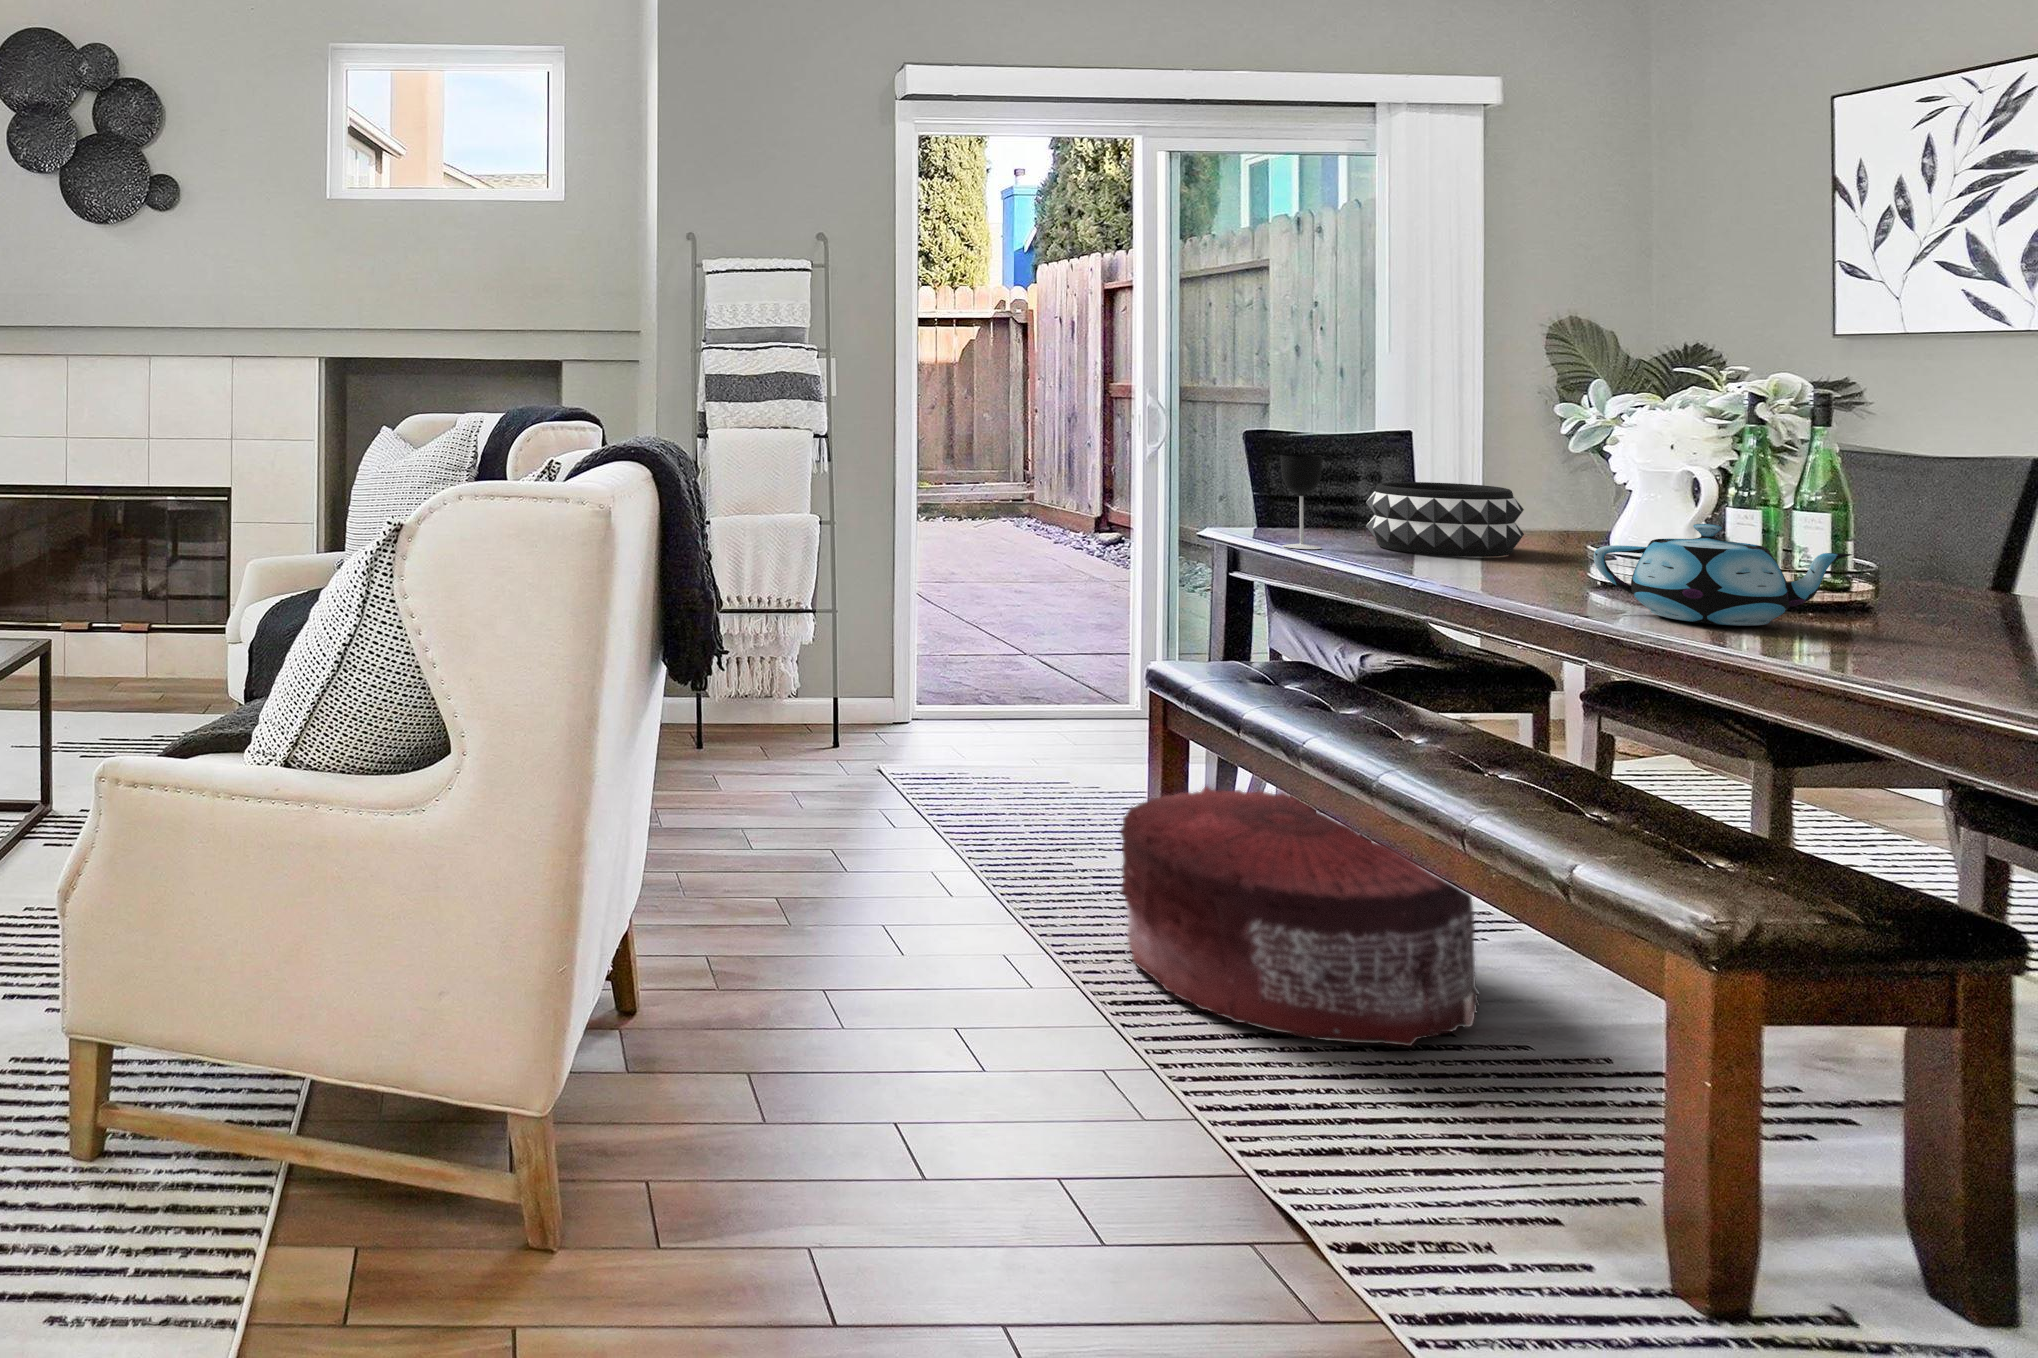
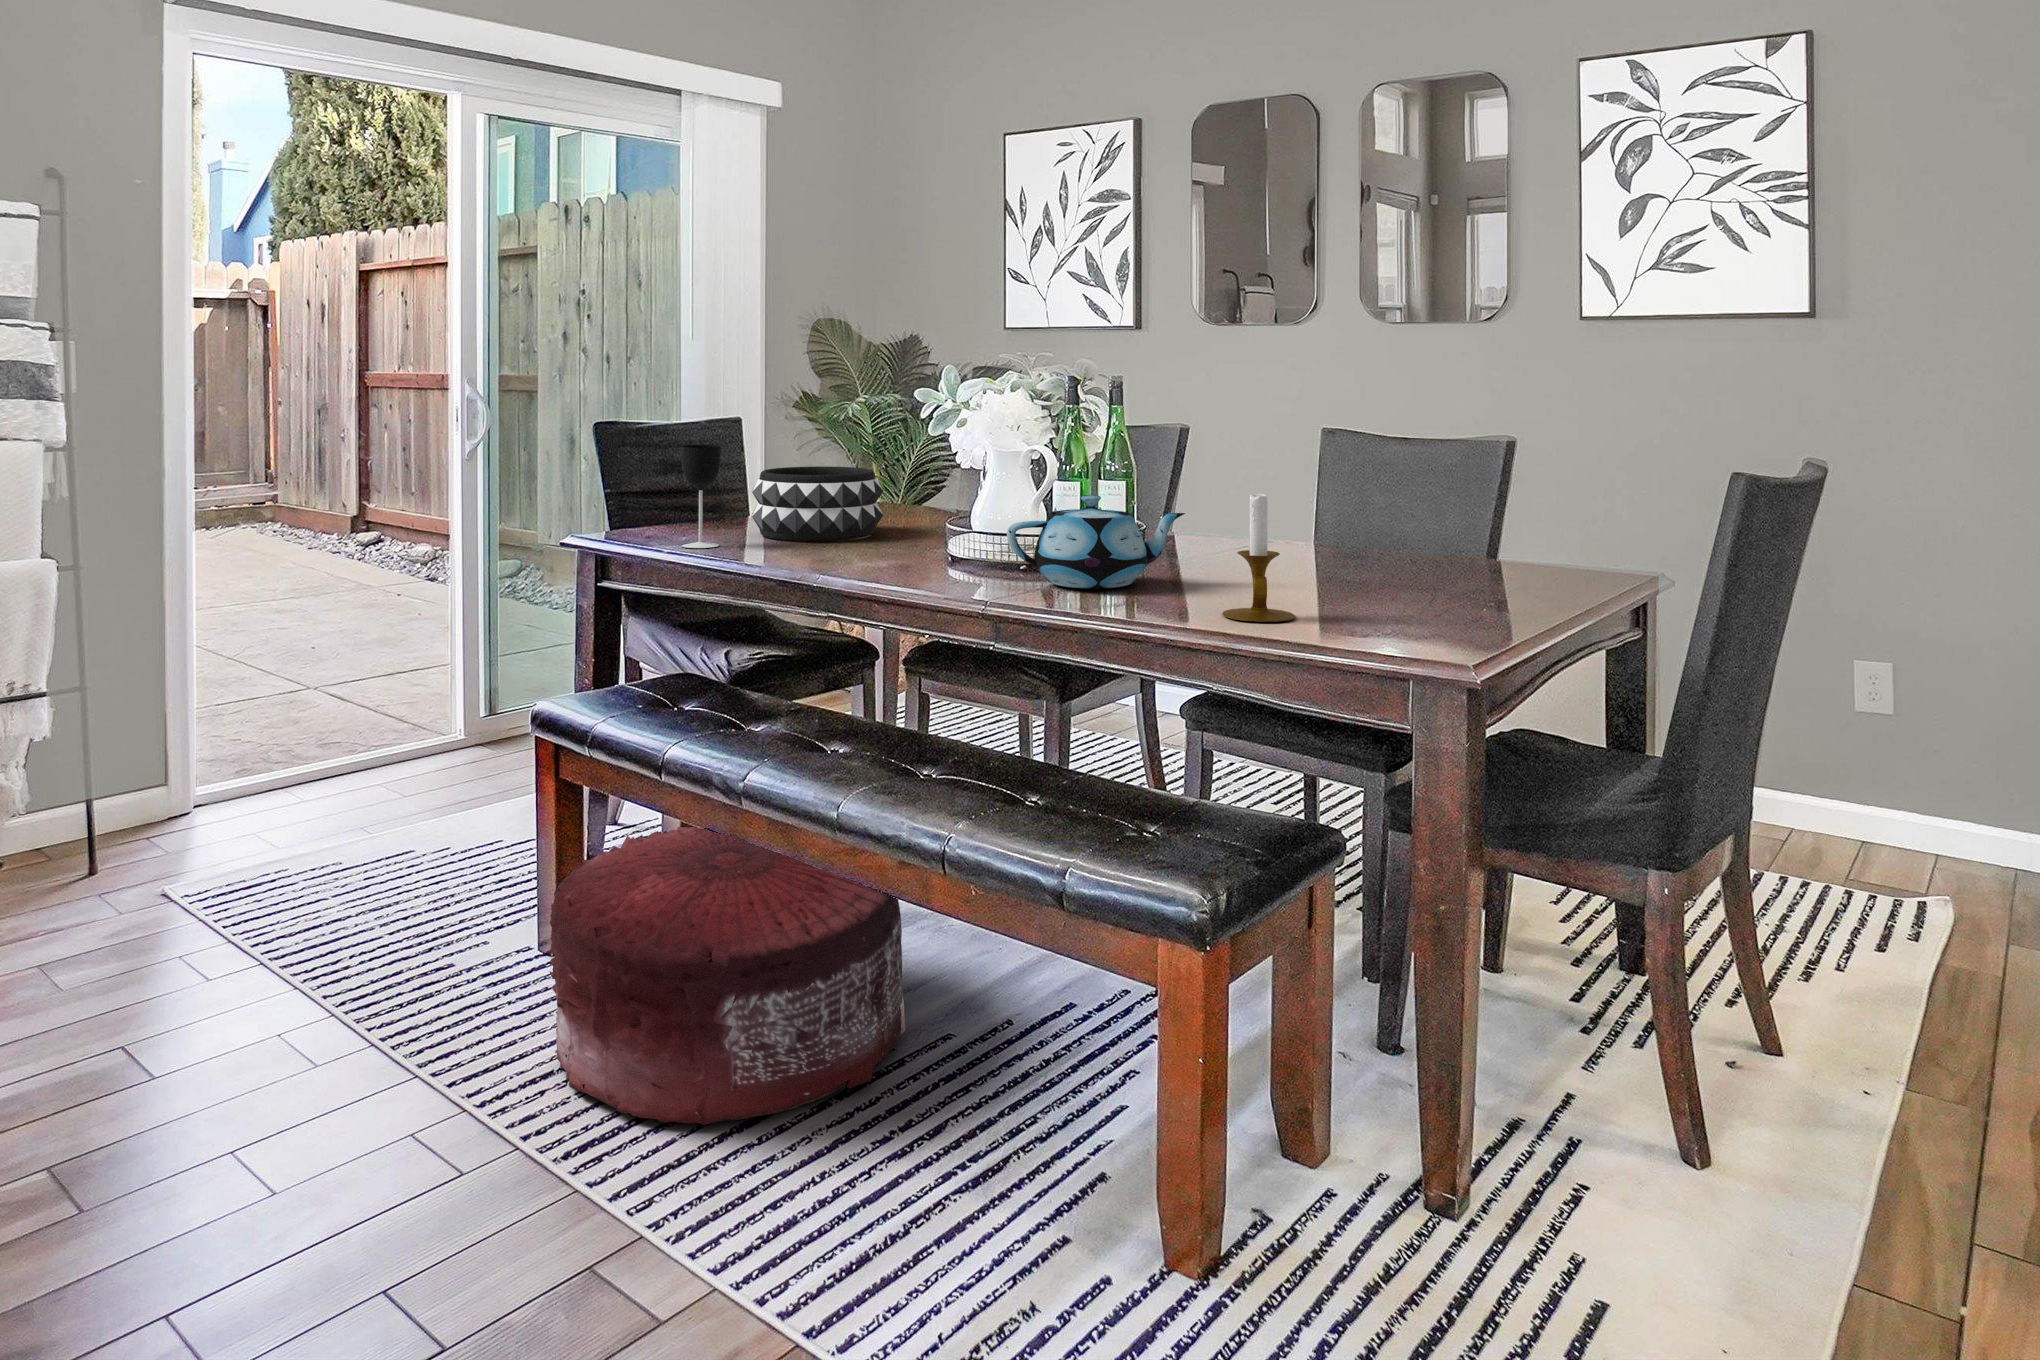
candlestick: none [1837,531,1951,678] -> present [1222,494,1295,622]

